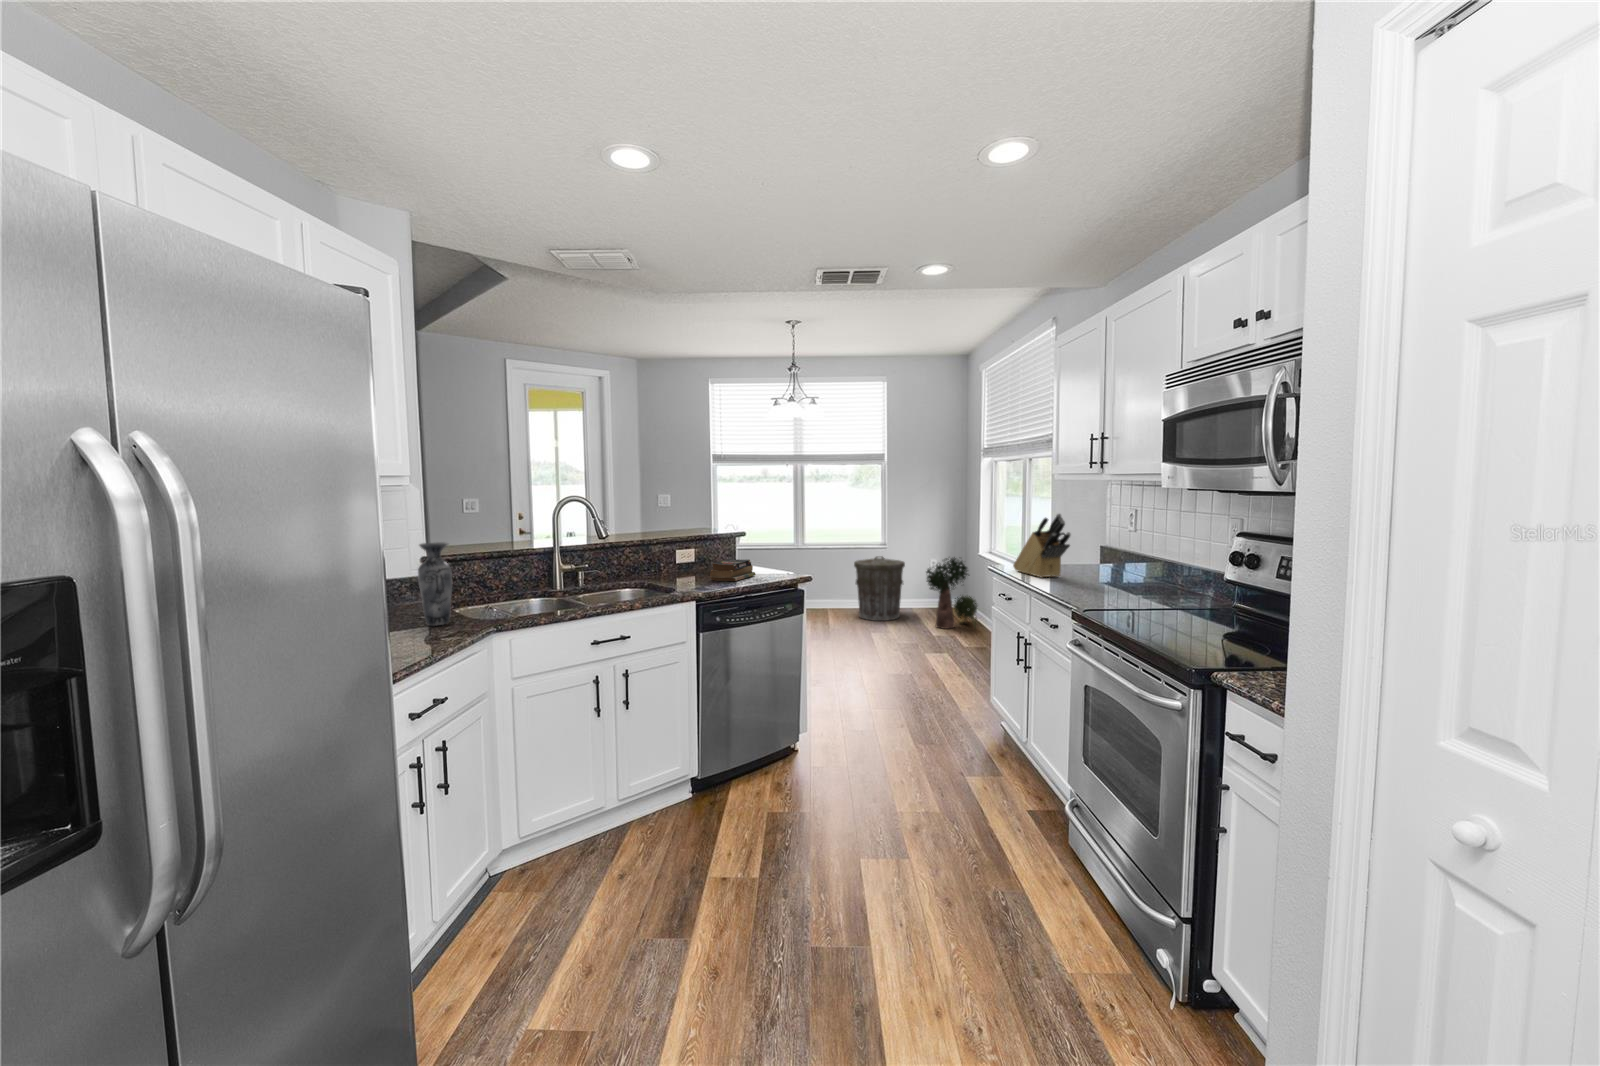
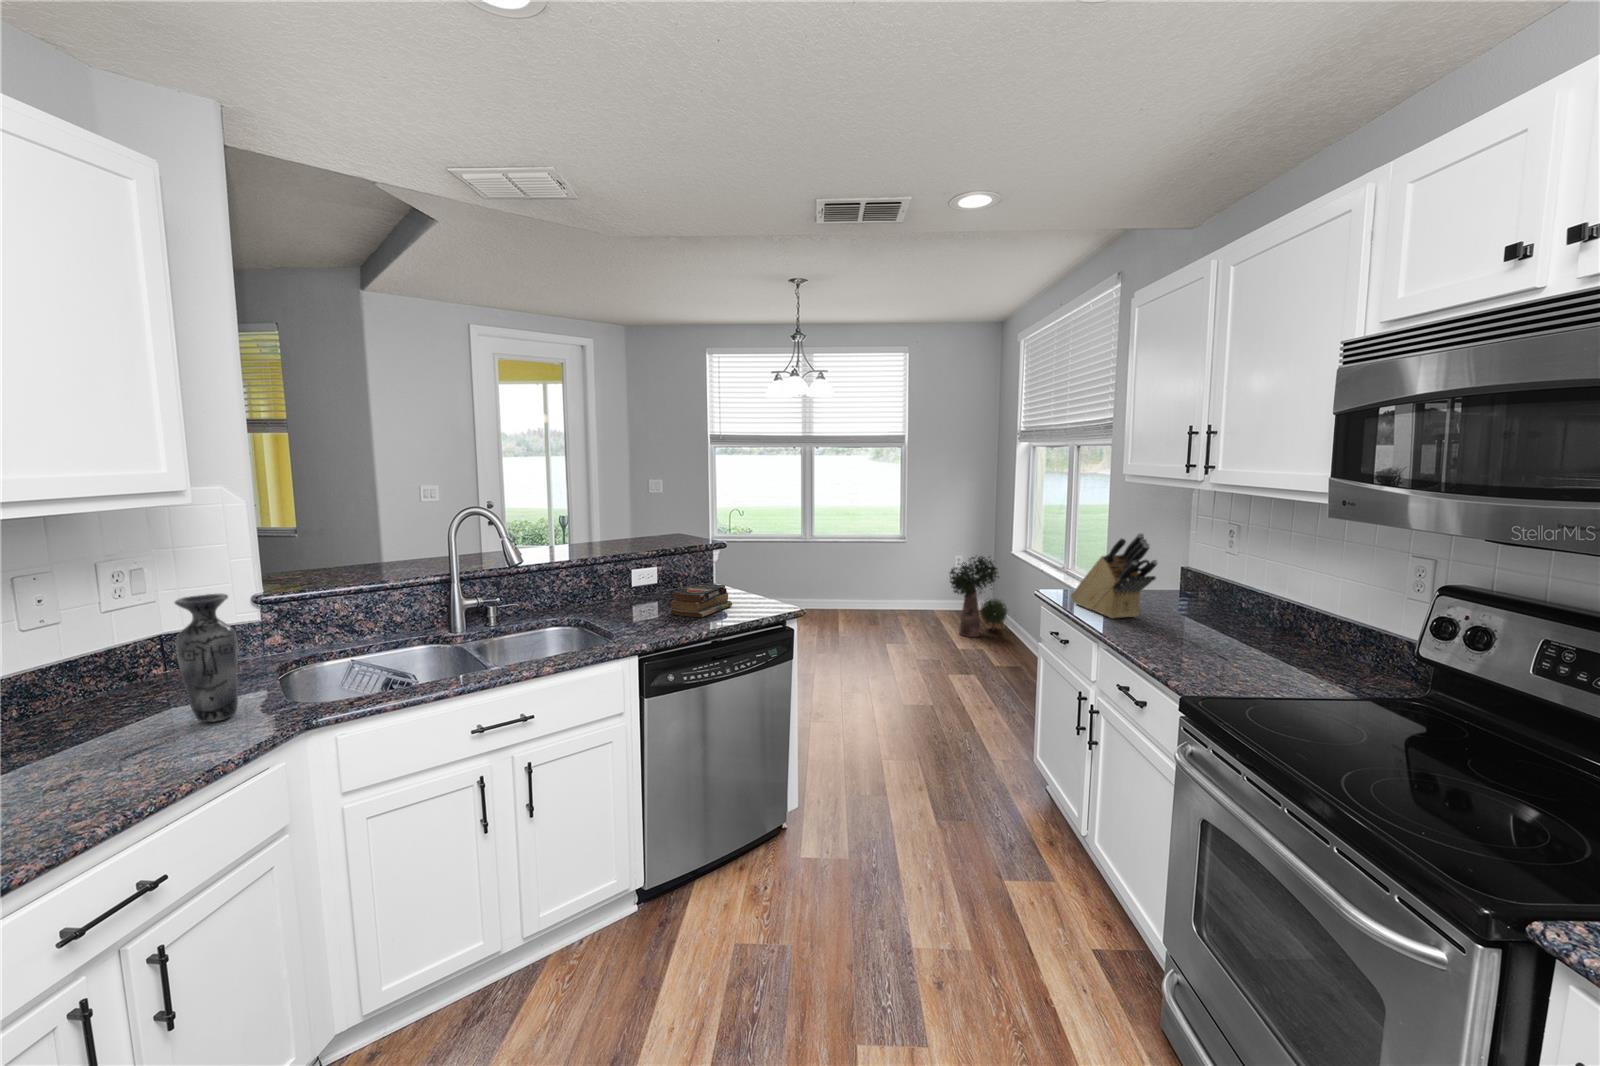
trash can: present [854,556,905,621] -> none [868,552,926,625]

